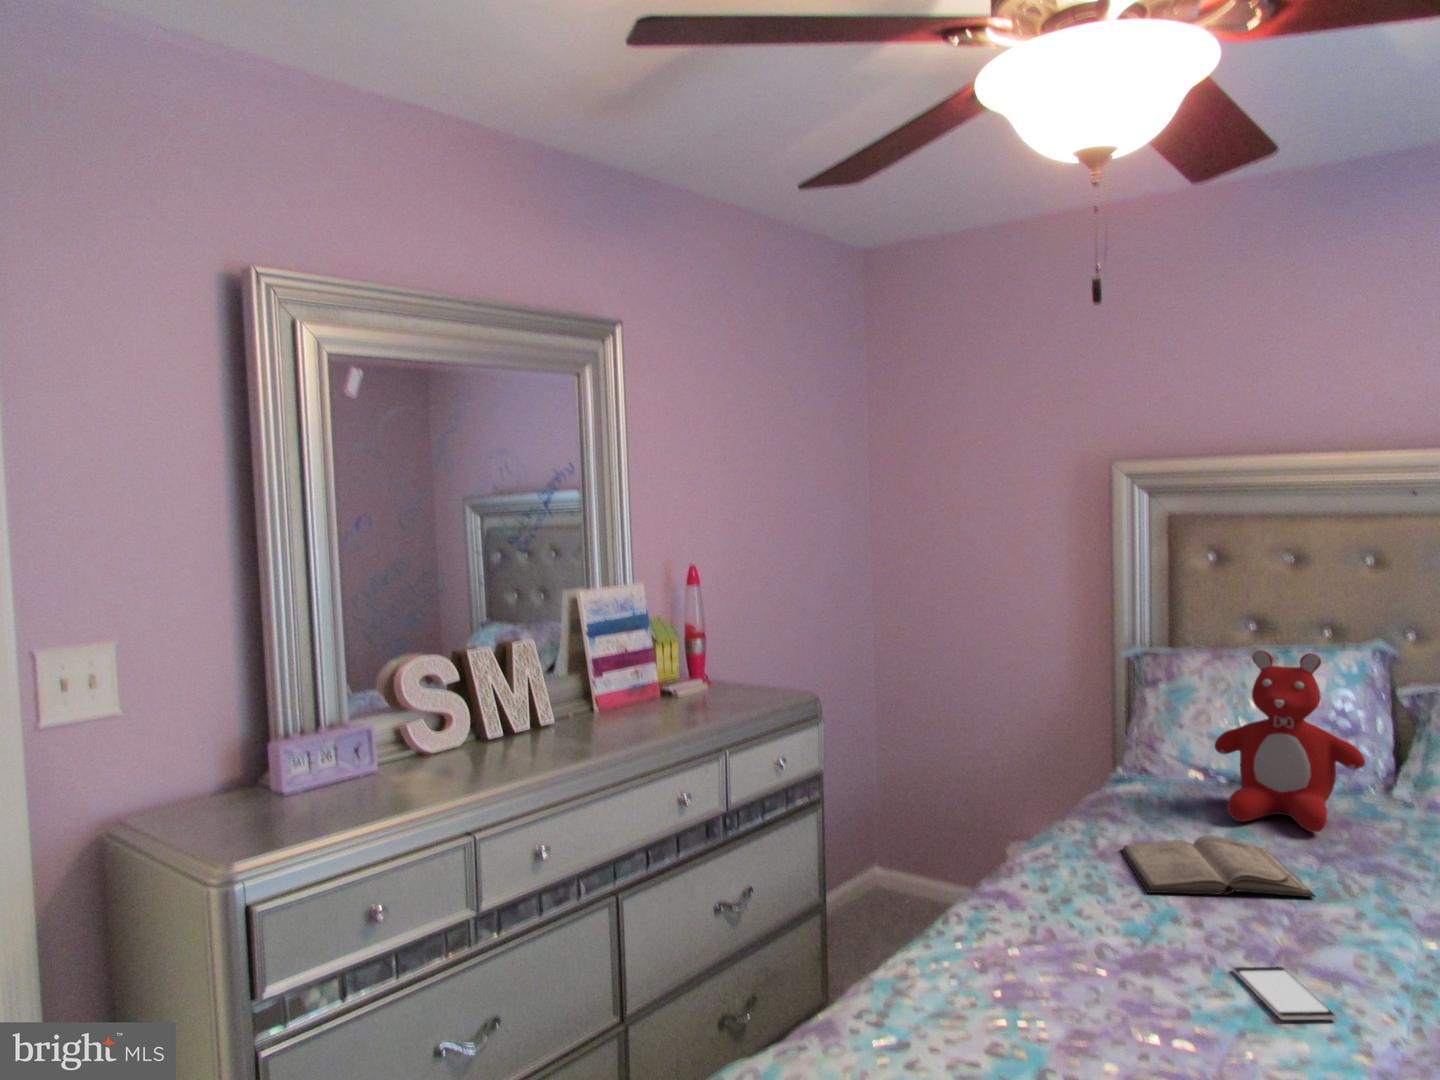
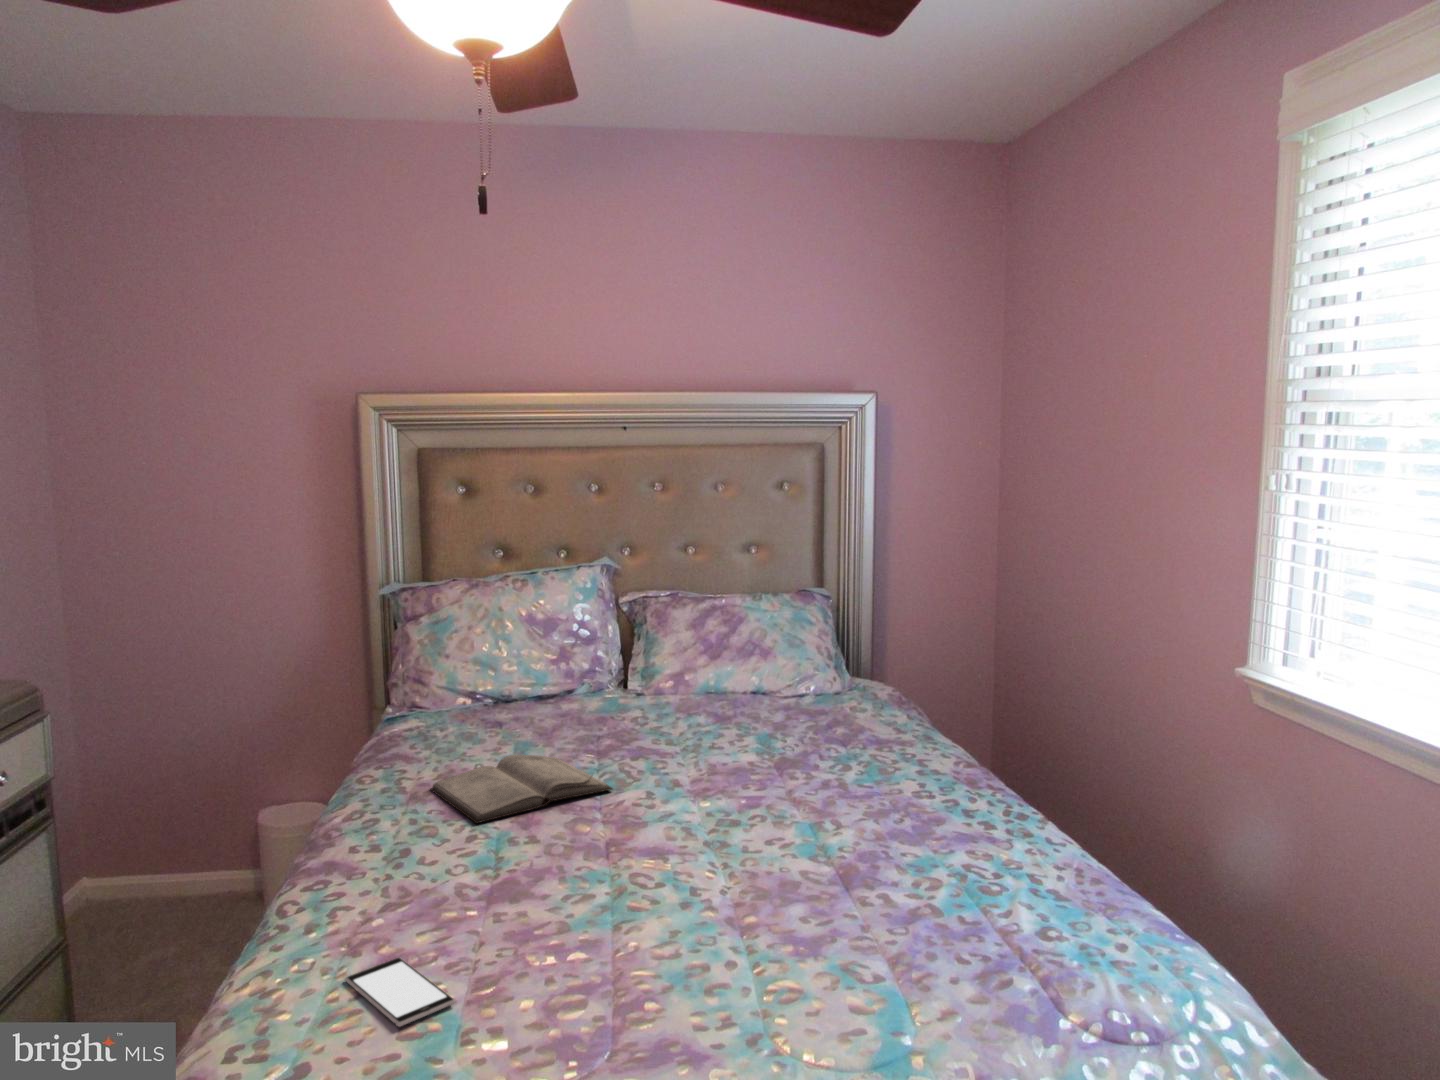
teddy bear: present [1215,650,1365,832] -> none [489,570,616,737]
smartphone: present [1232,967,1337,1020] -> present [345,958,455,1027]

